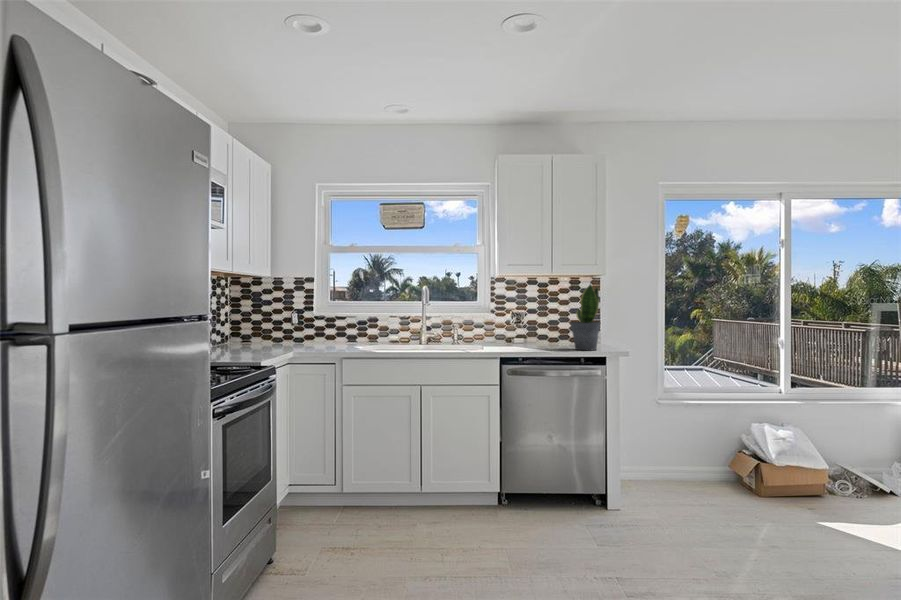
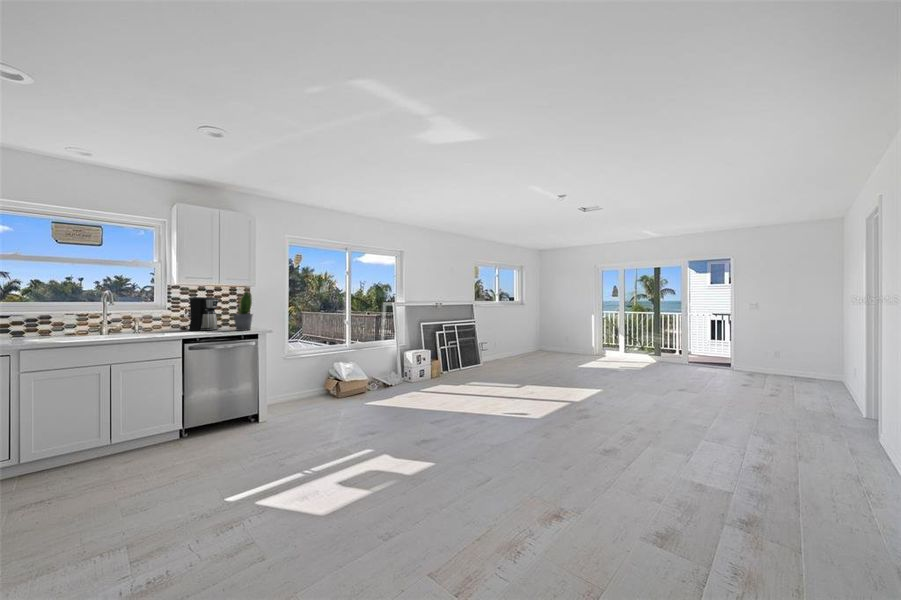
coffee maker: none [505,294,553,347] -> present [182,297,219,331]

